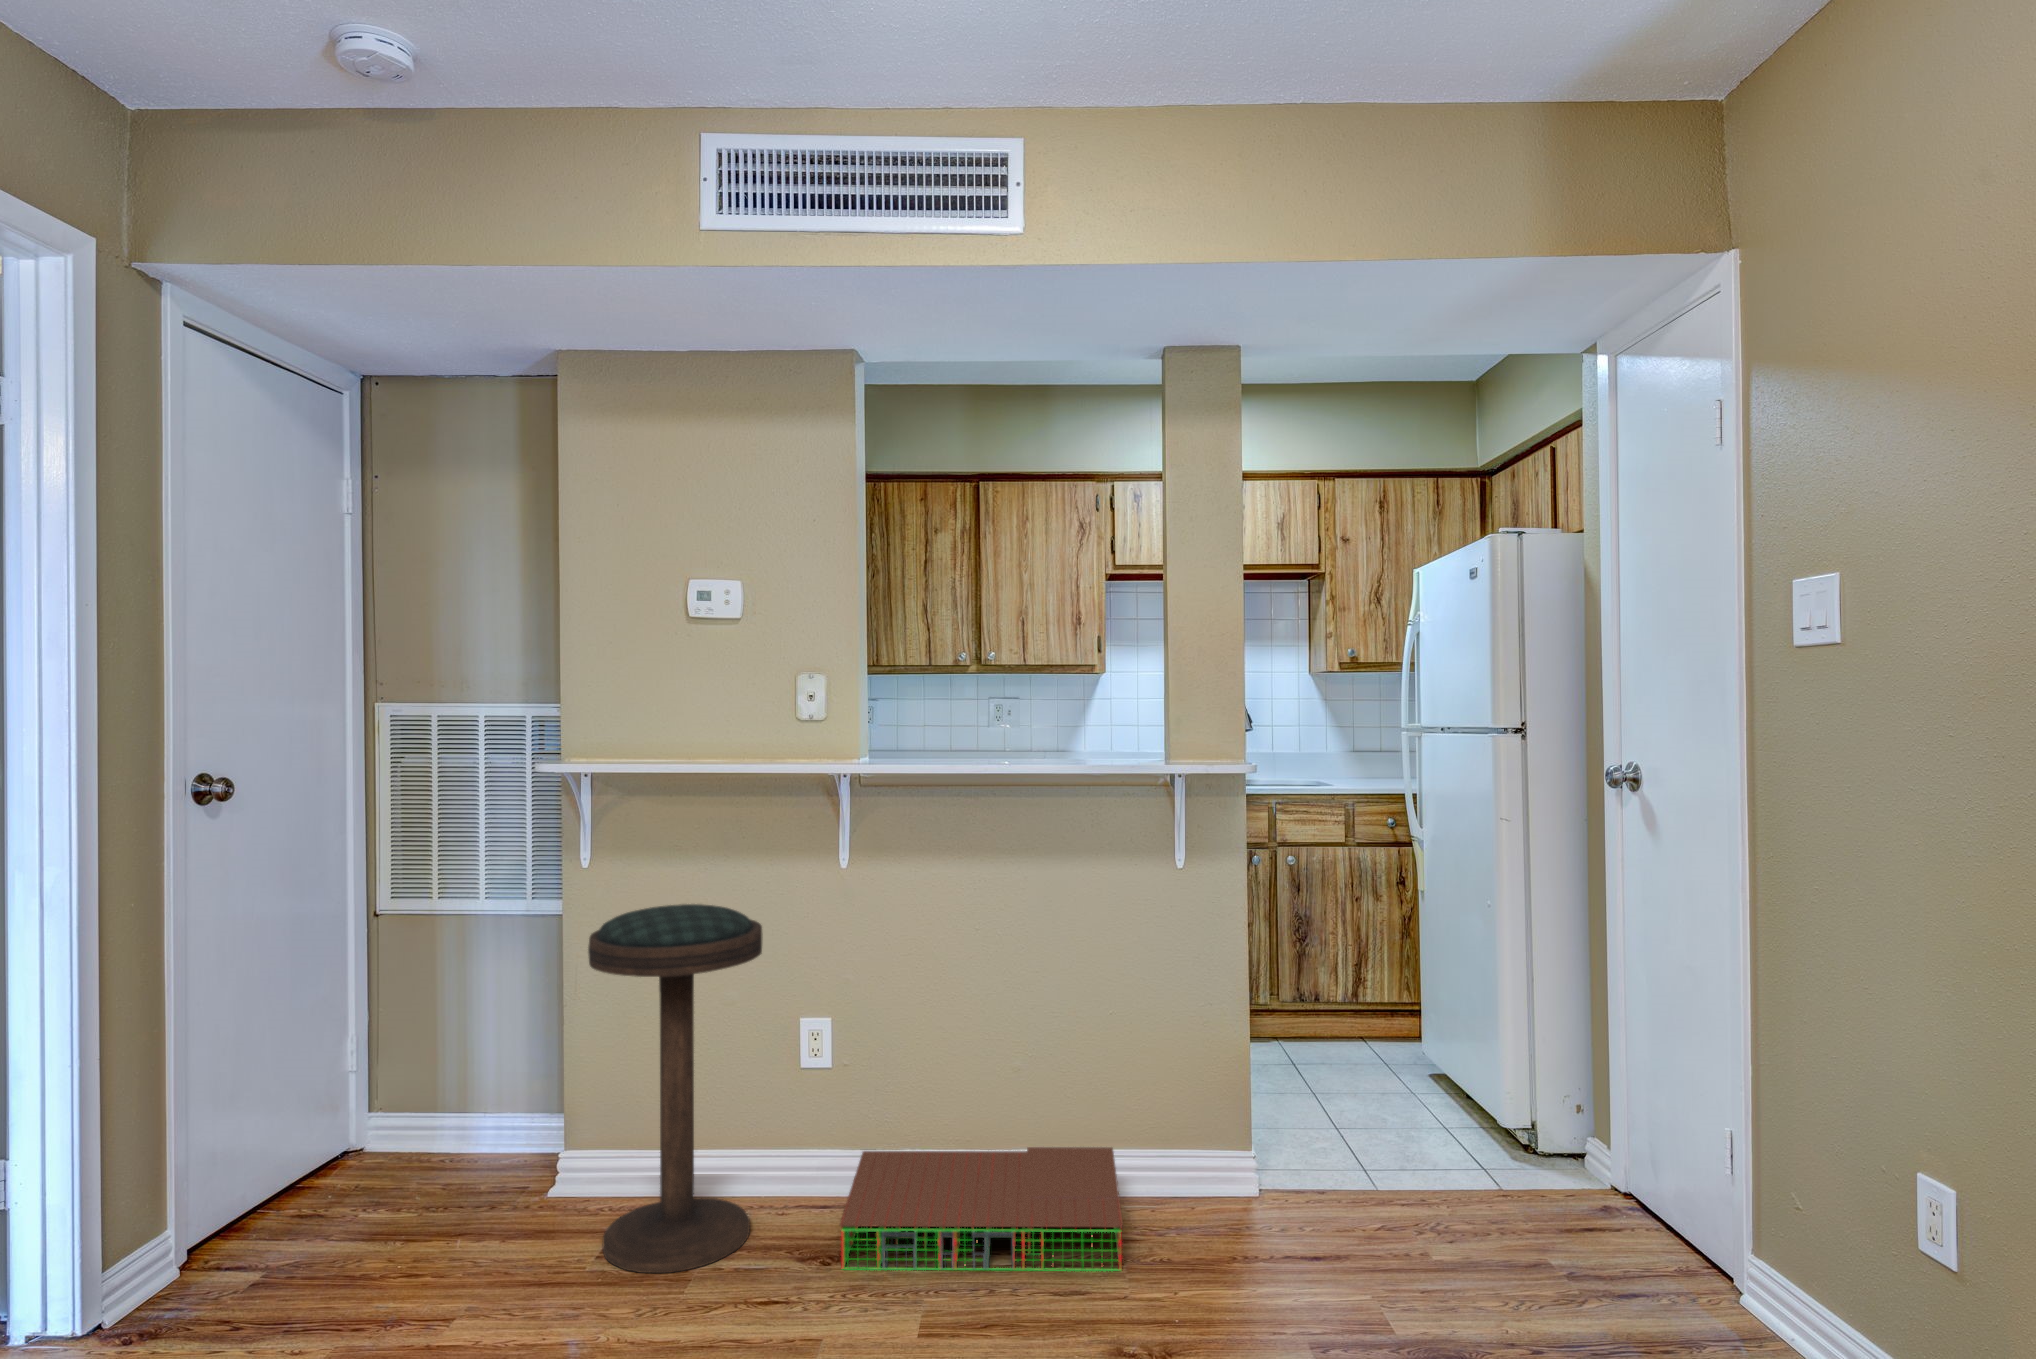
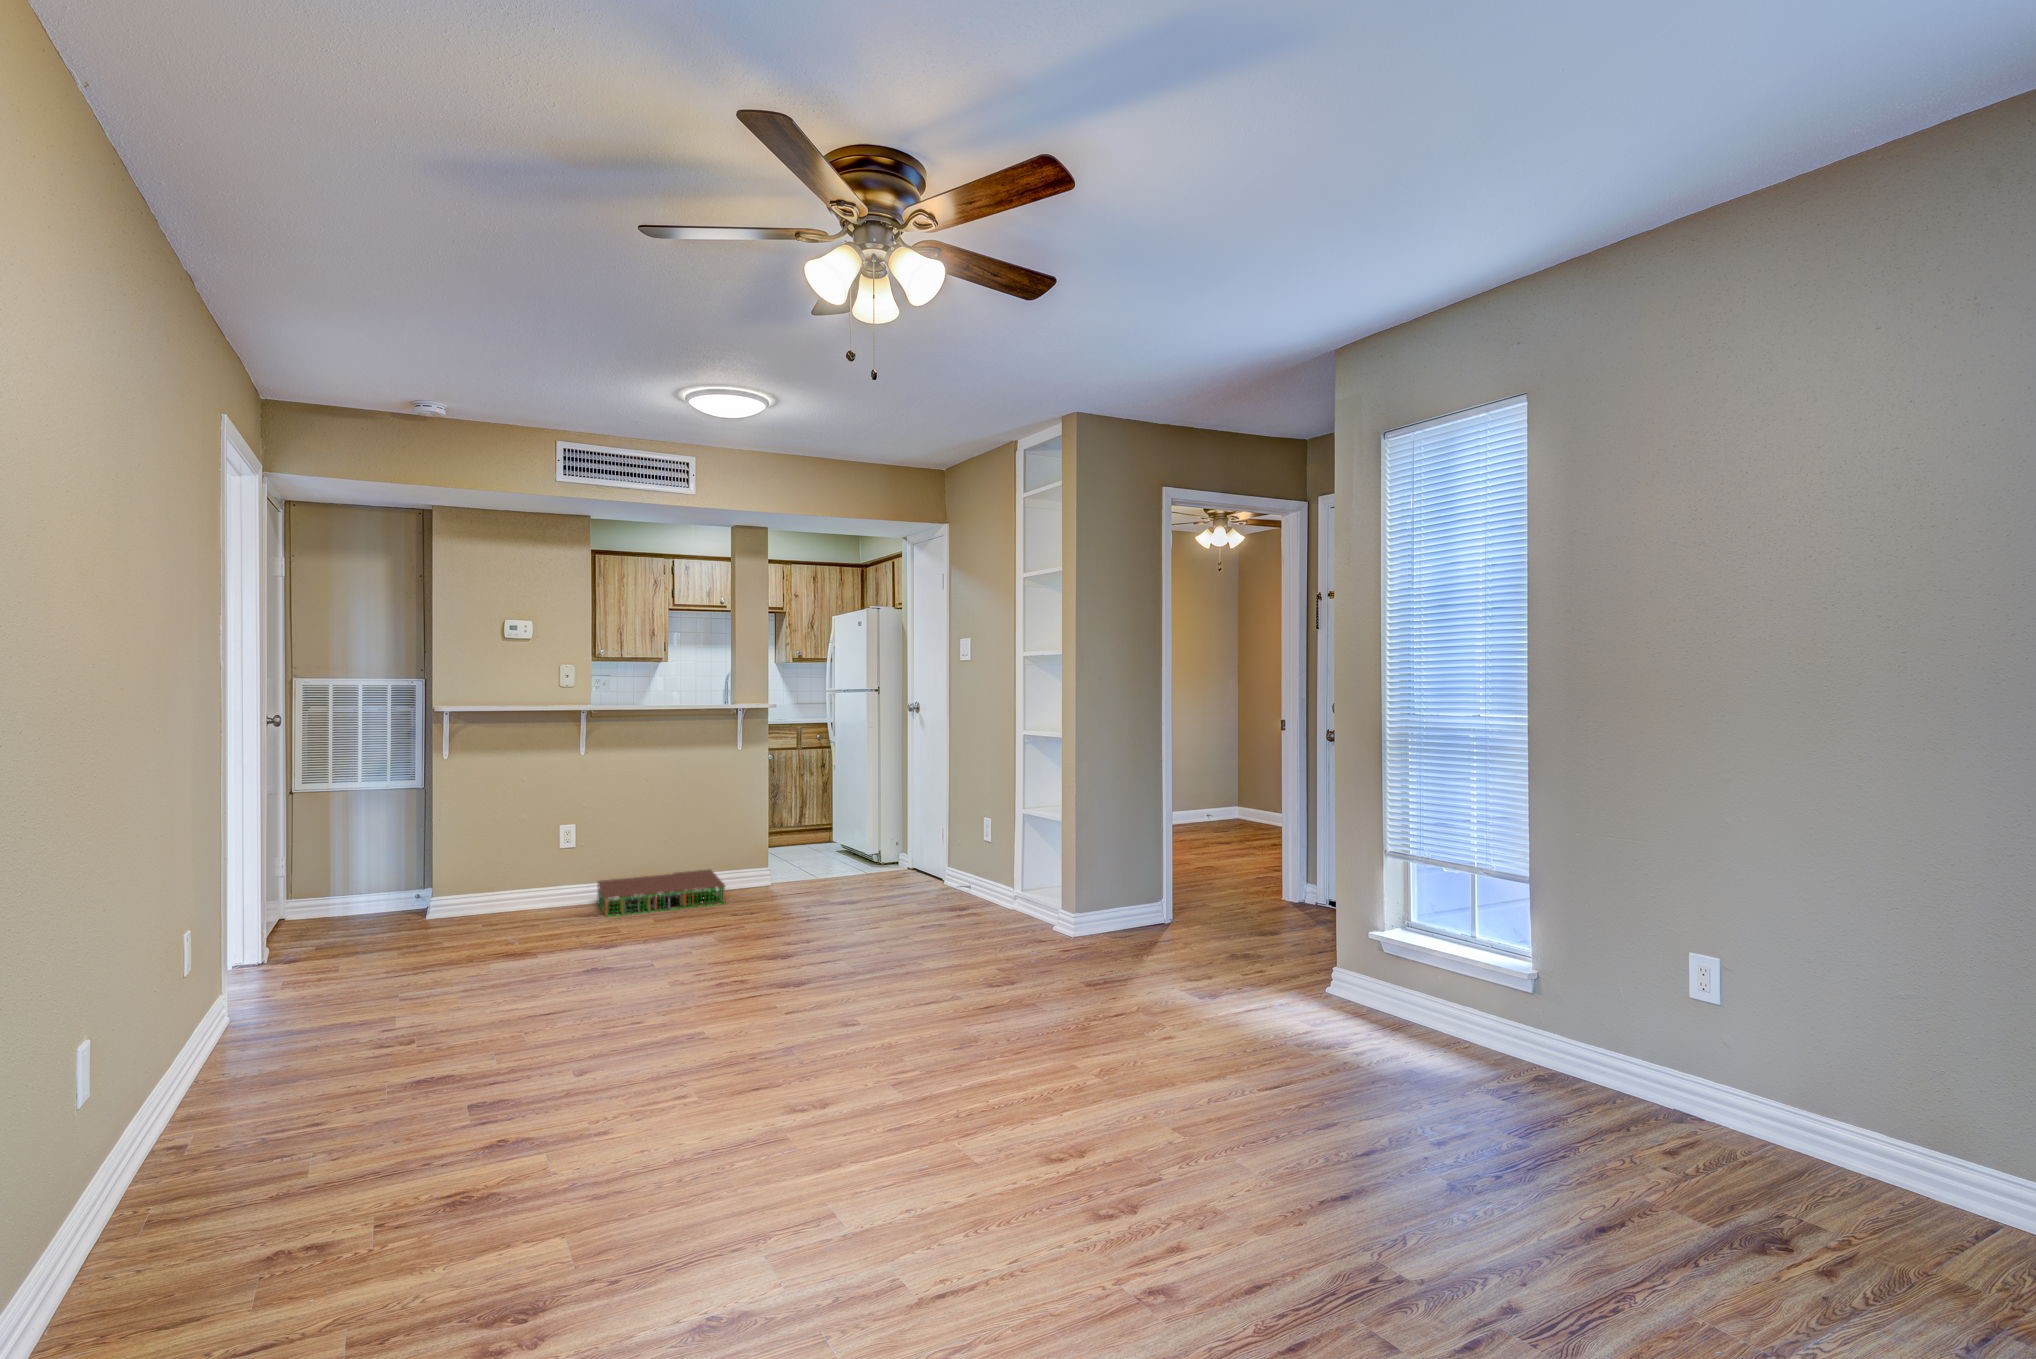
bar stool: present [588,904,762,1273] -> none [475,771,558,928]

